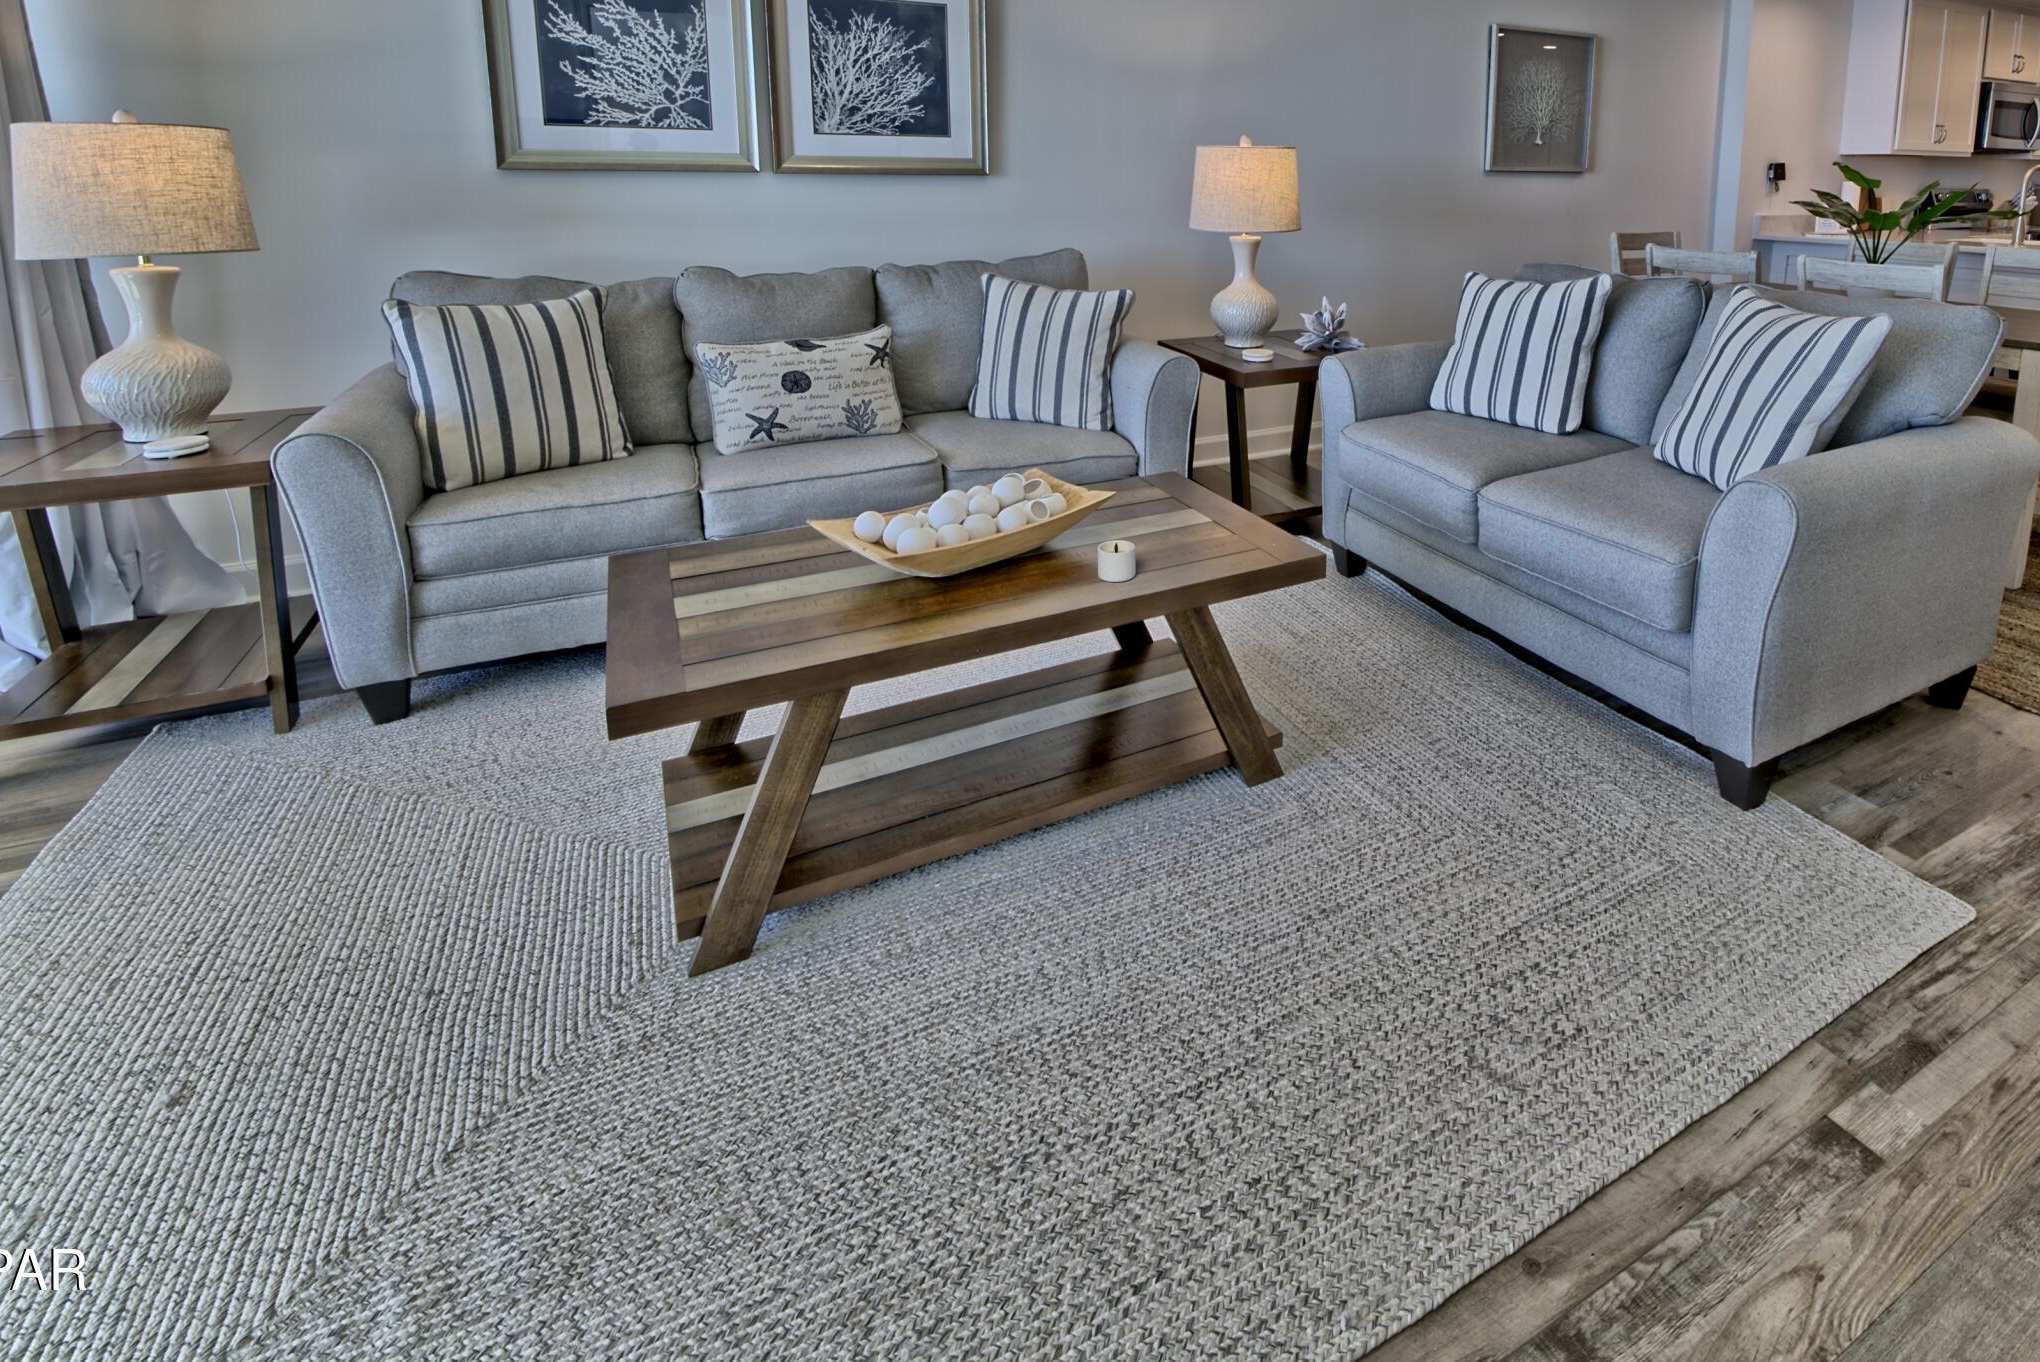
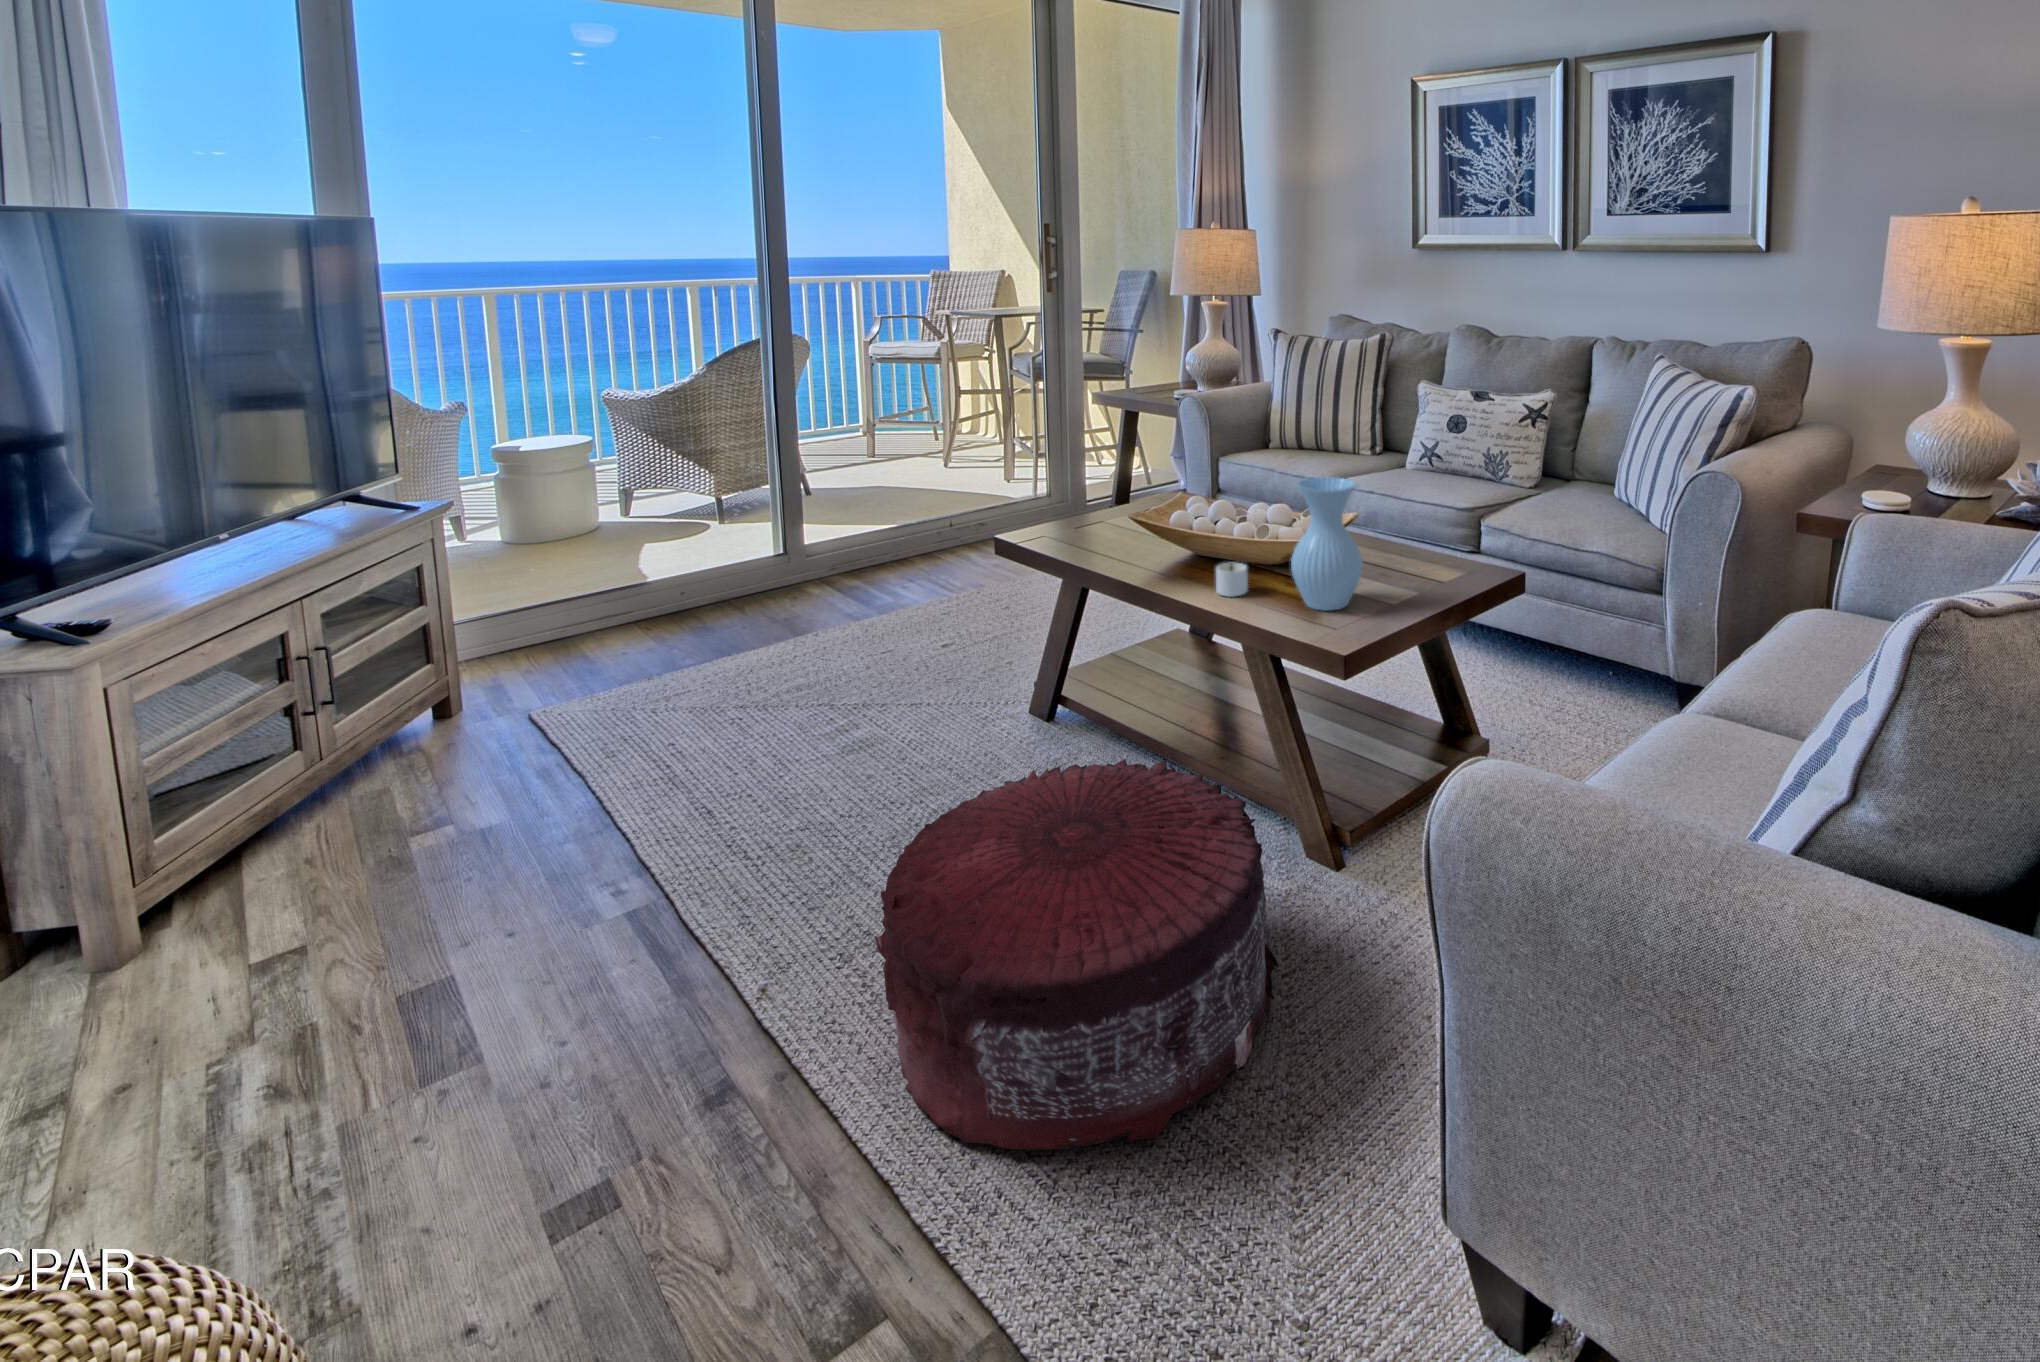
vase: none [1152,410,1228,550] -> present [1291,477,1363,611]
pouf: none [1275,695,1675,1118] -> present [875,759,1279,1150]

